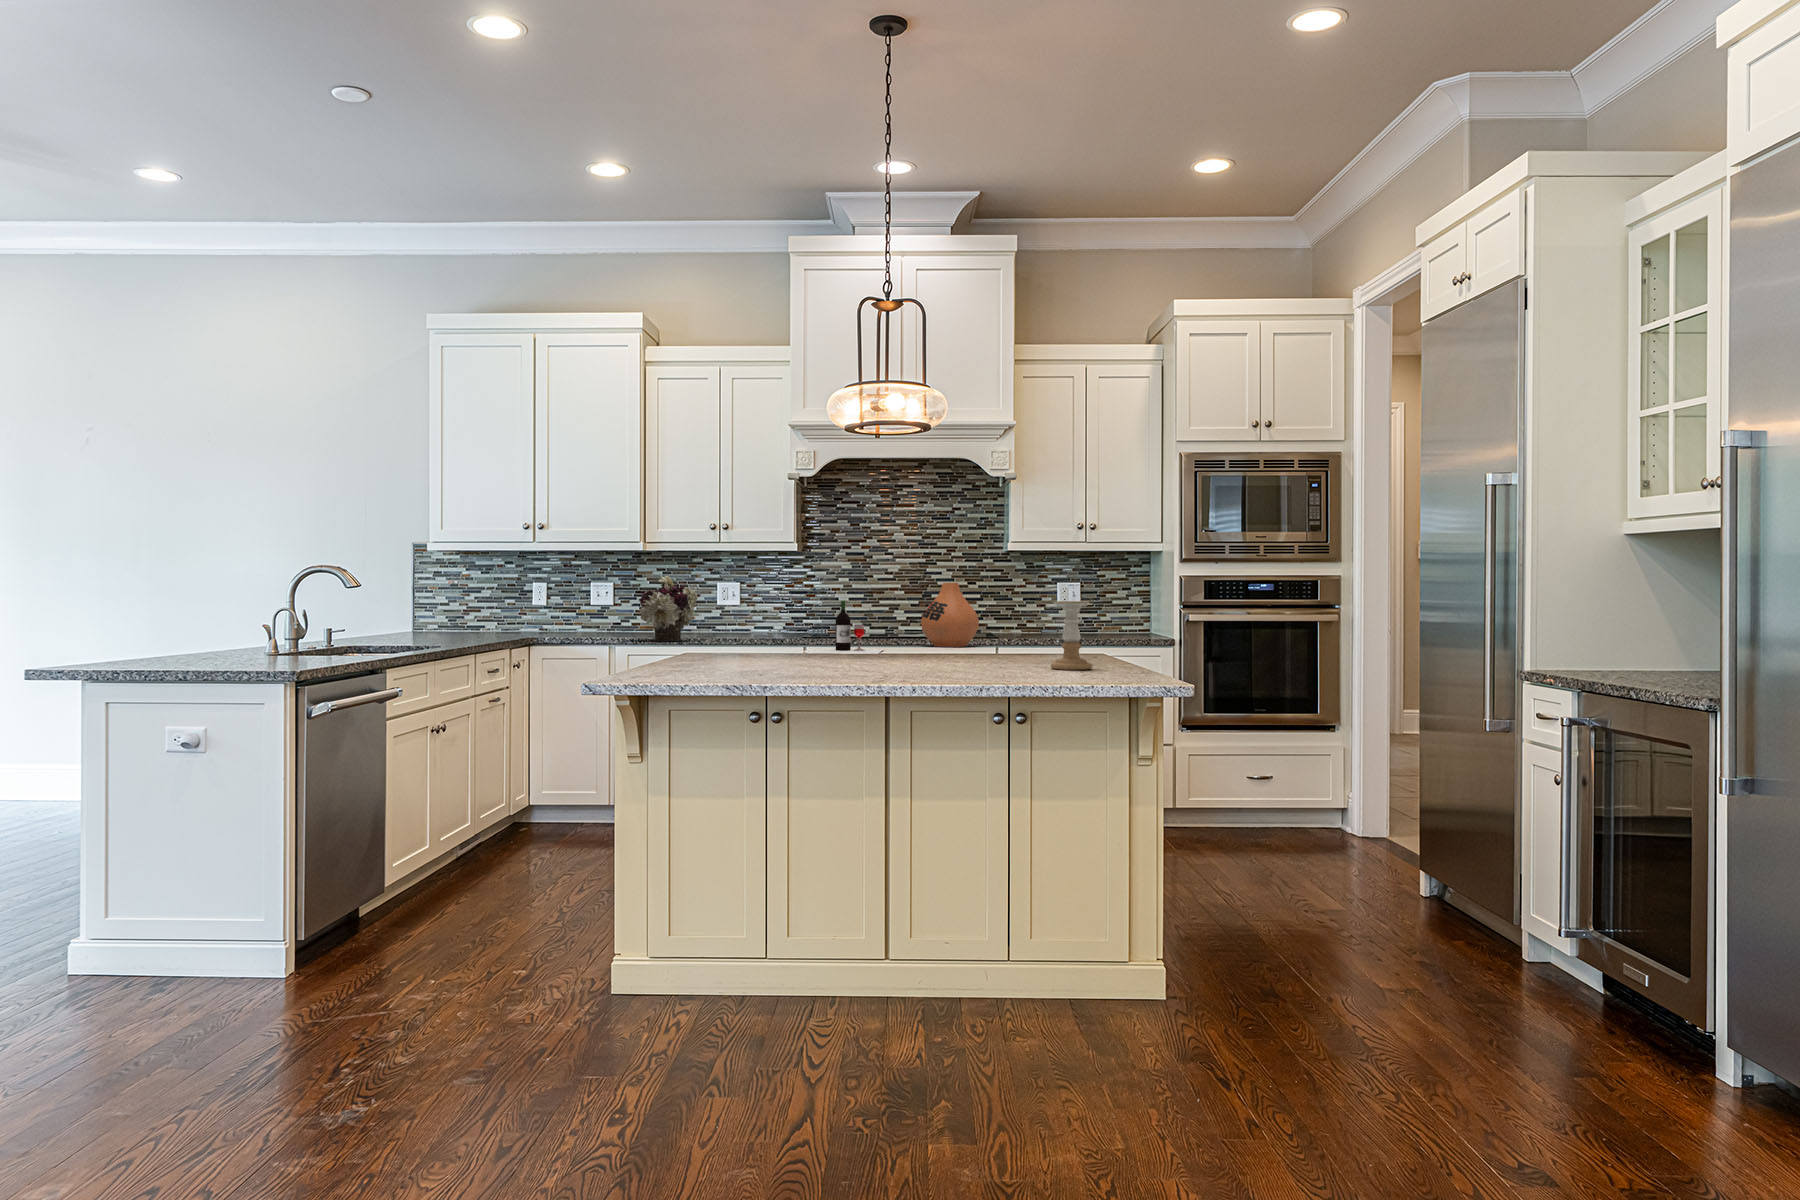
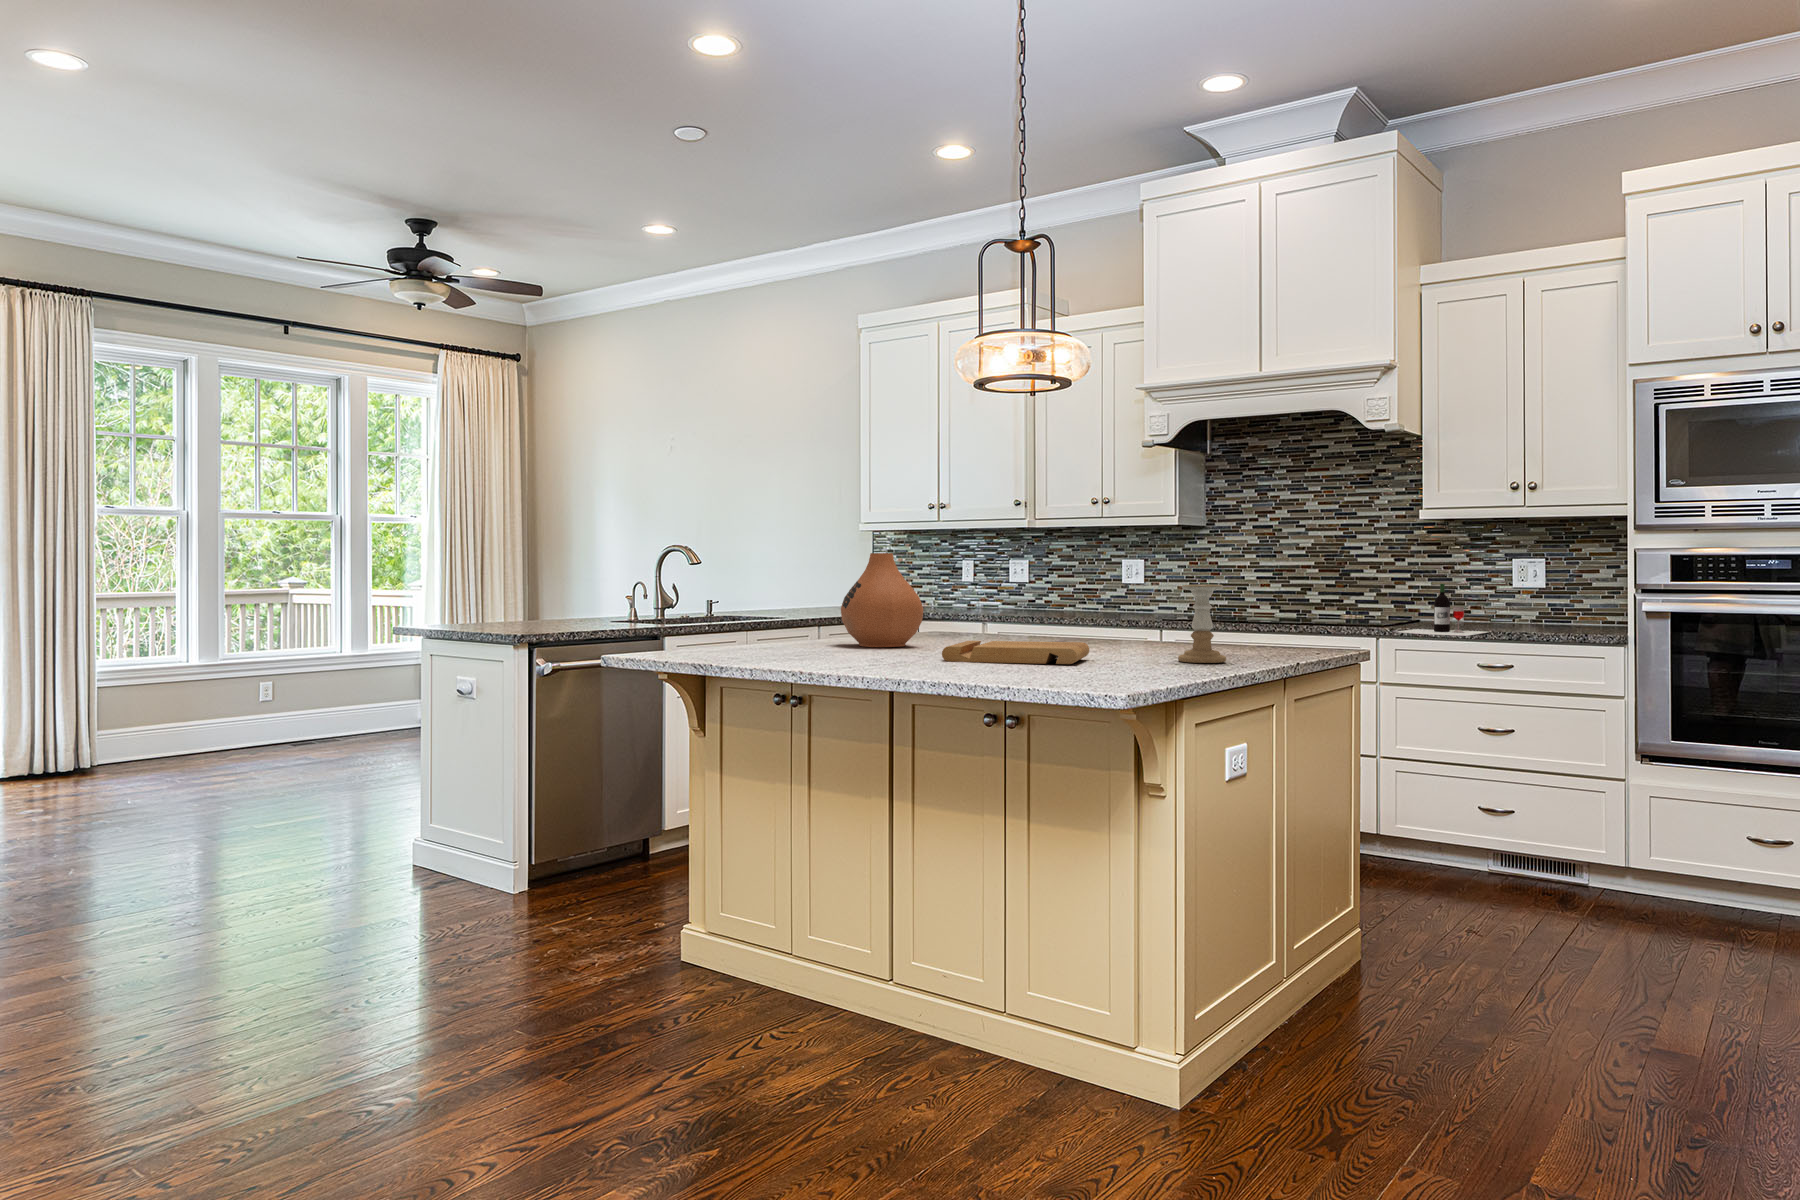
flower arrangement: present [639,576,698,641] -> none [1010,554,1075,620]
vase: present [921,583,979,647] -> present [841,553,923,647]
wine bottle: present [803,601,883,654] -> present [1398,584,1487,636]
cutting board: none [878,656,1027,679] -> present [942,641,1089,664]

